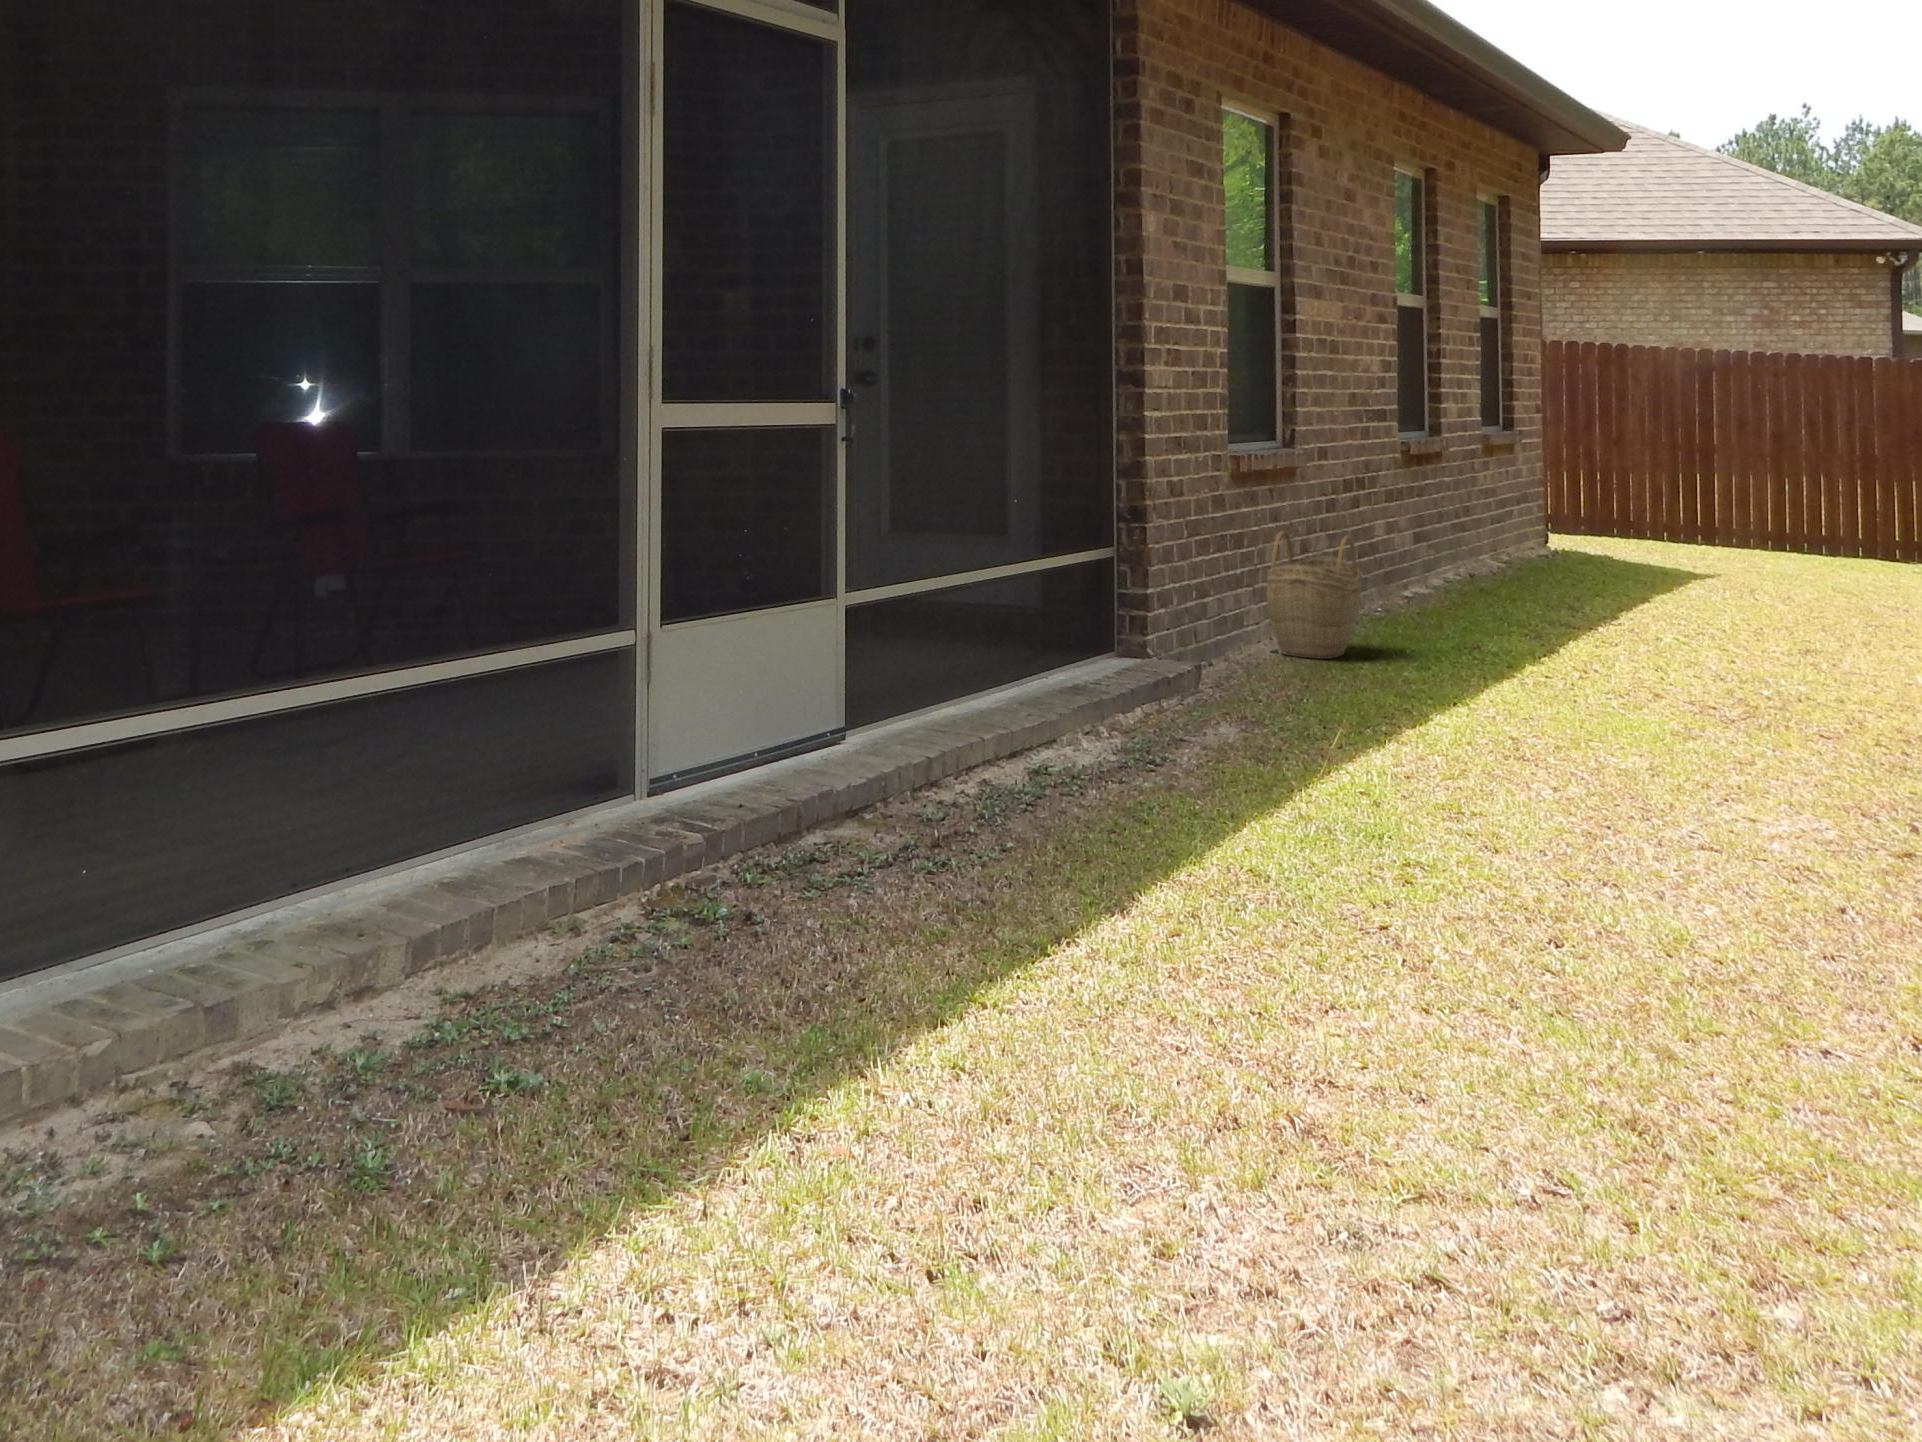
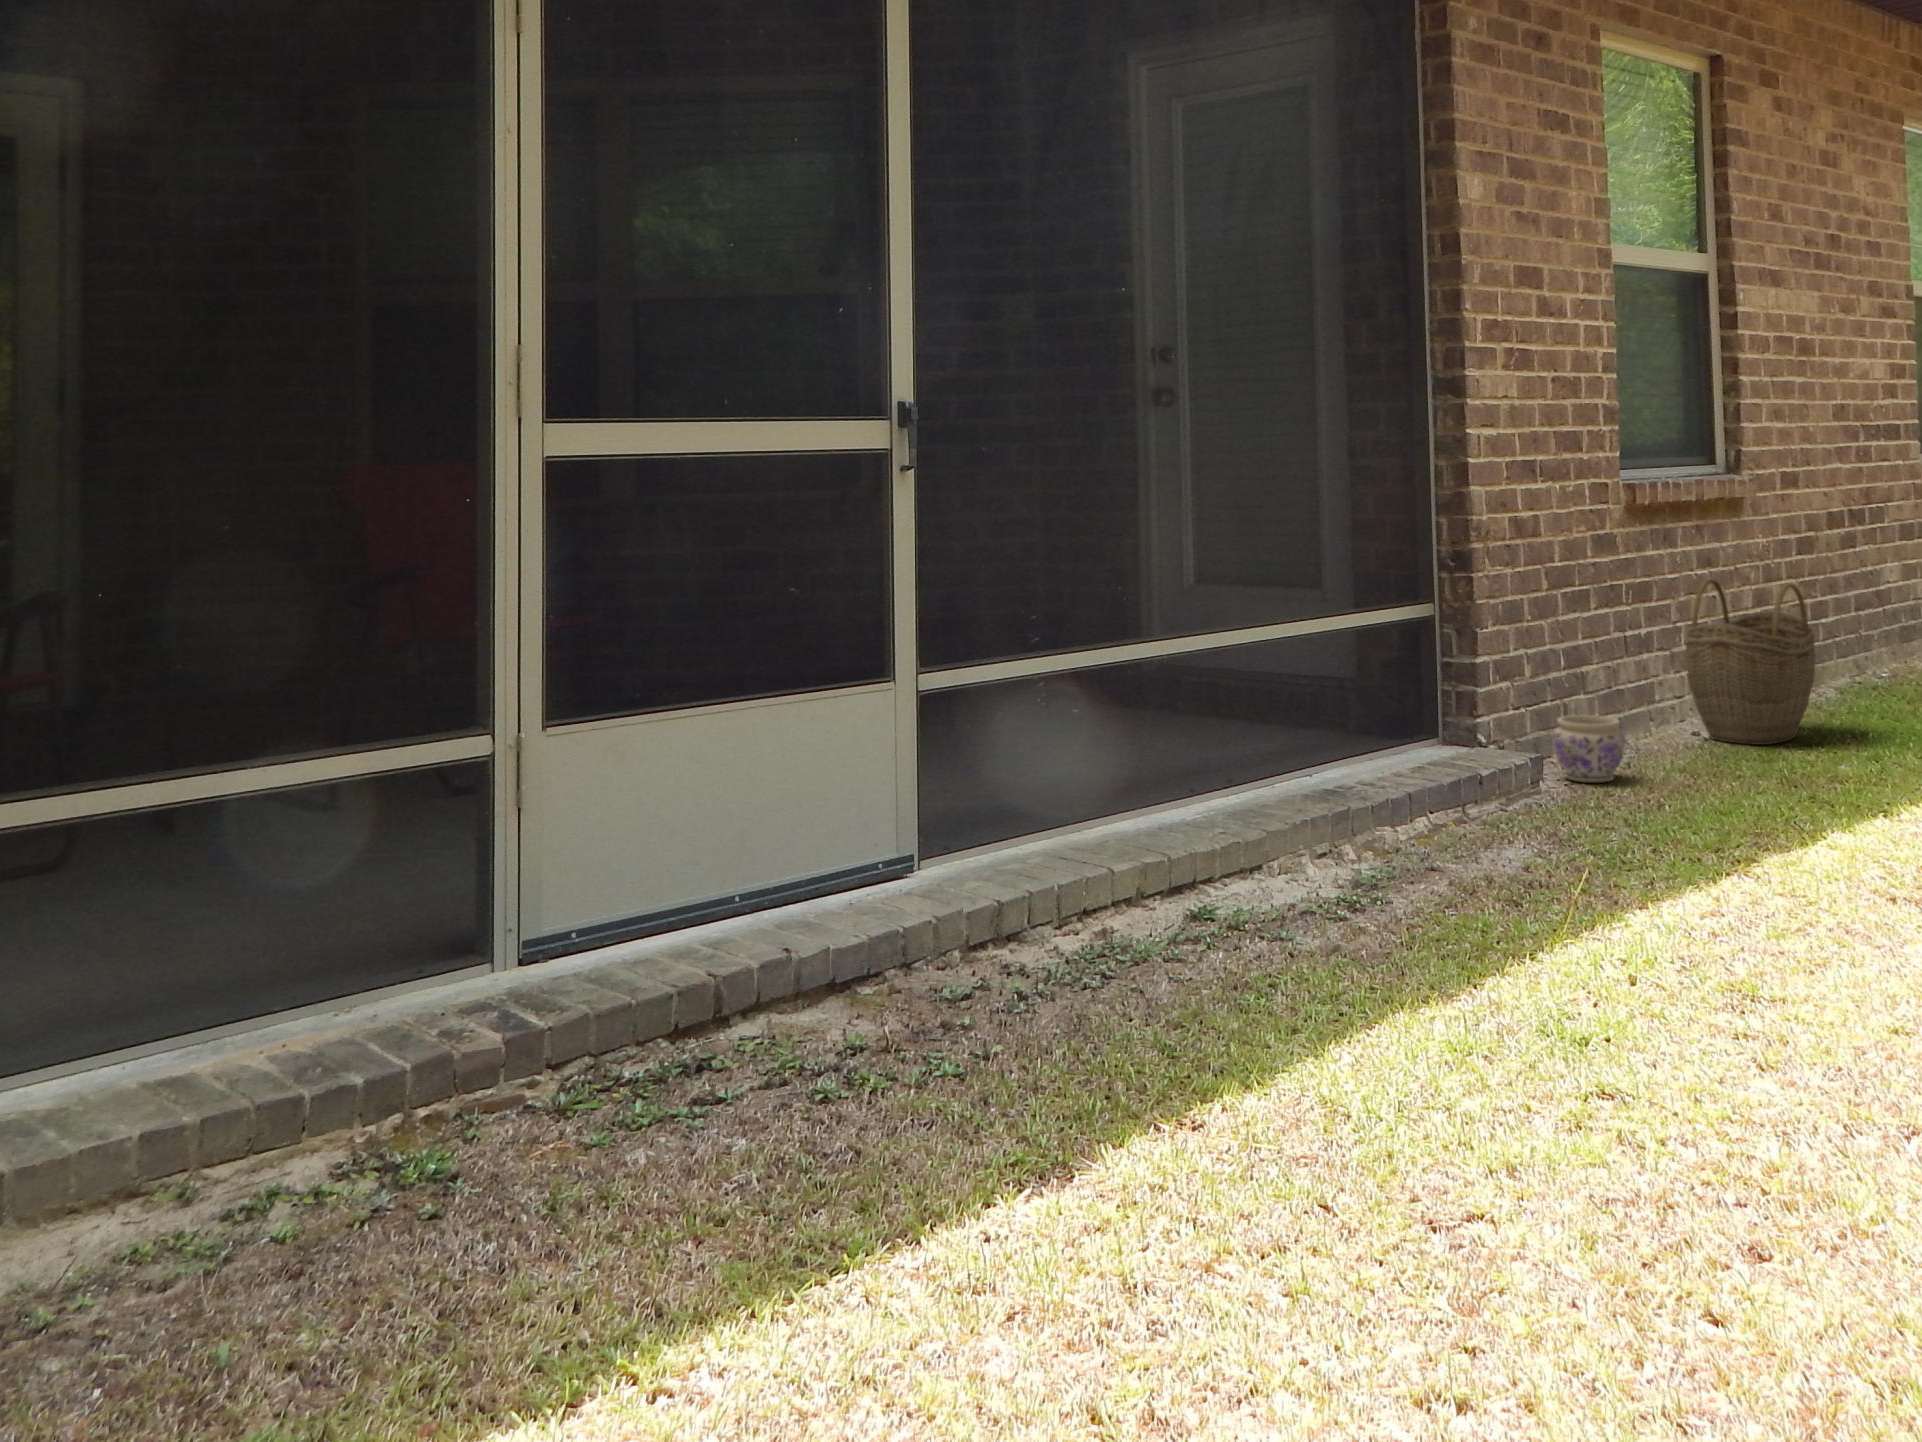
planter: none [1194,634,1250,685] -> present [1553,715,1625,783]

